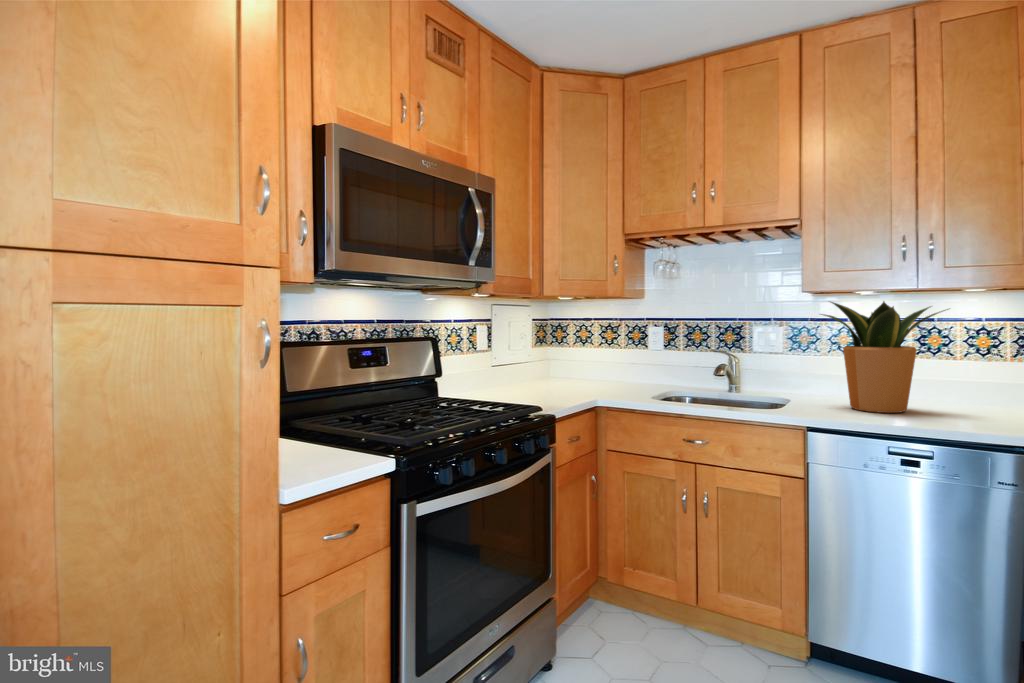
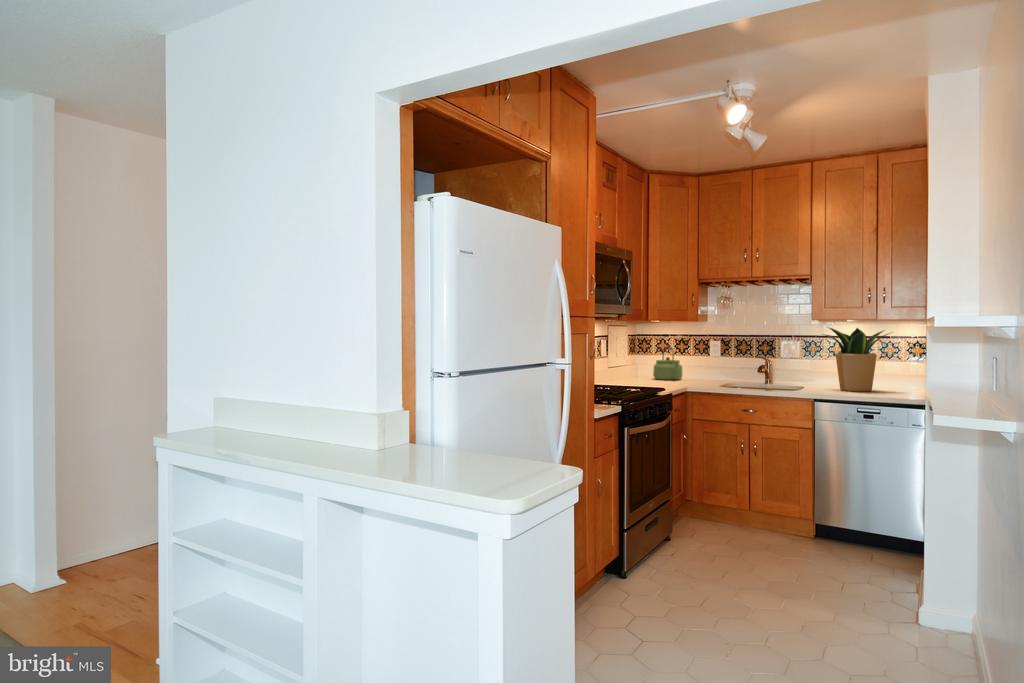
kettle: none [567,335,609,385] -> present [653,346,682,380]

